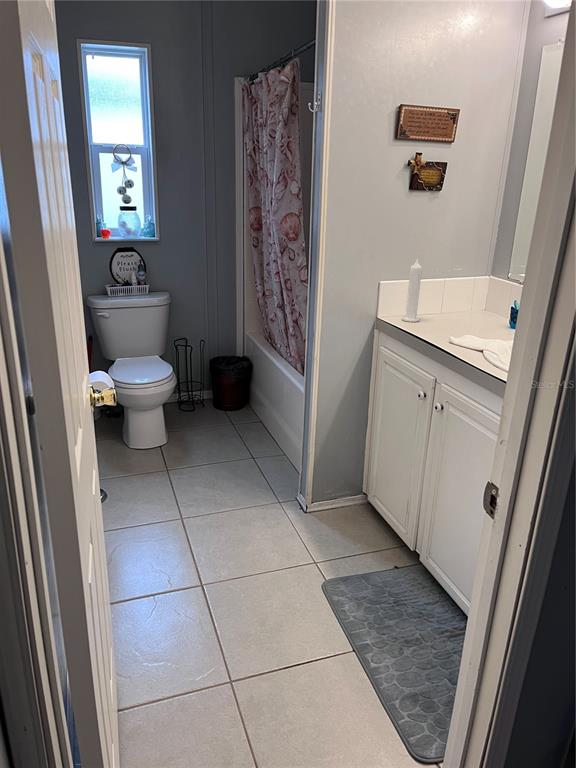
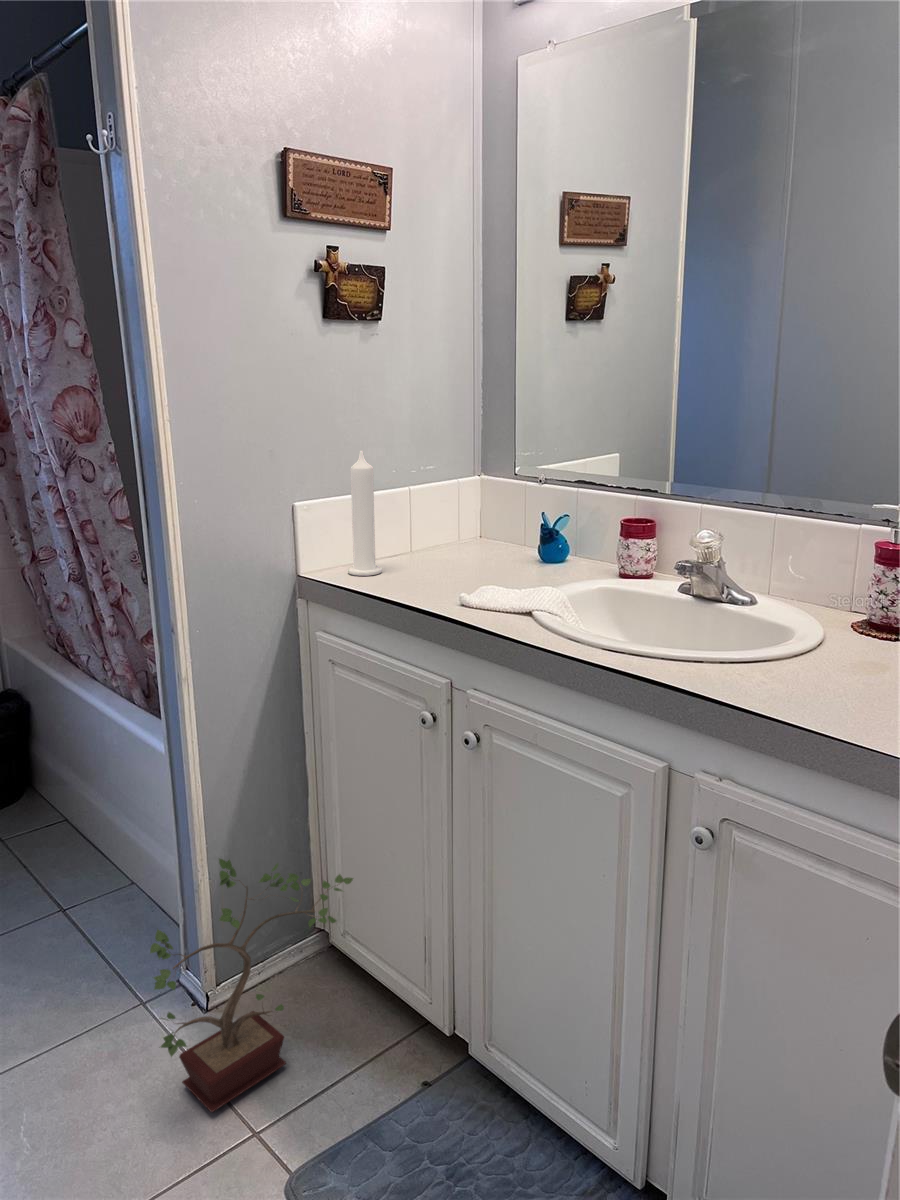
potted plant: none [281,440,380,550] -> present [150,859,353,1112]

